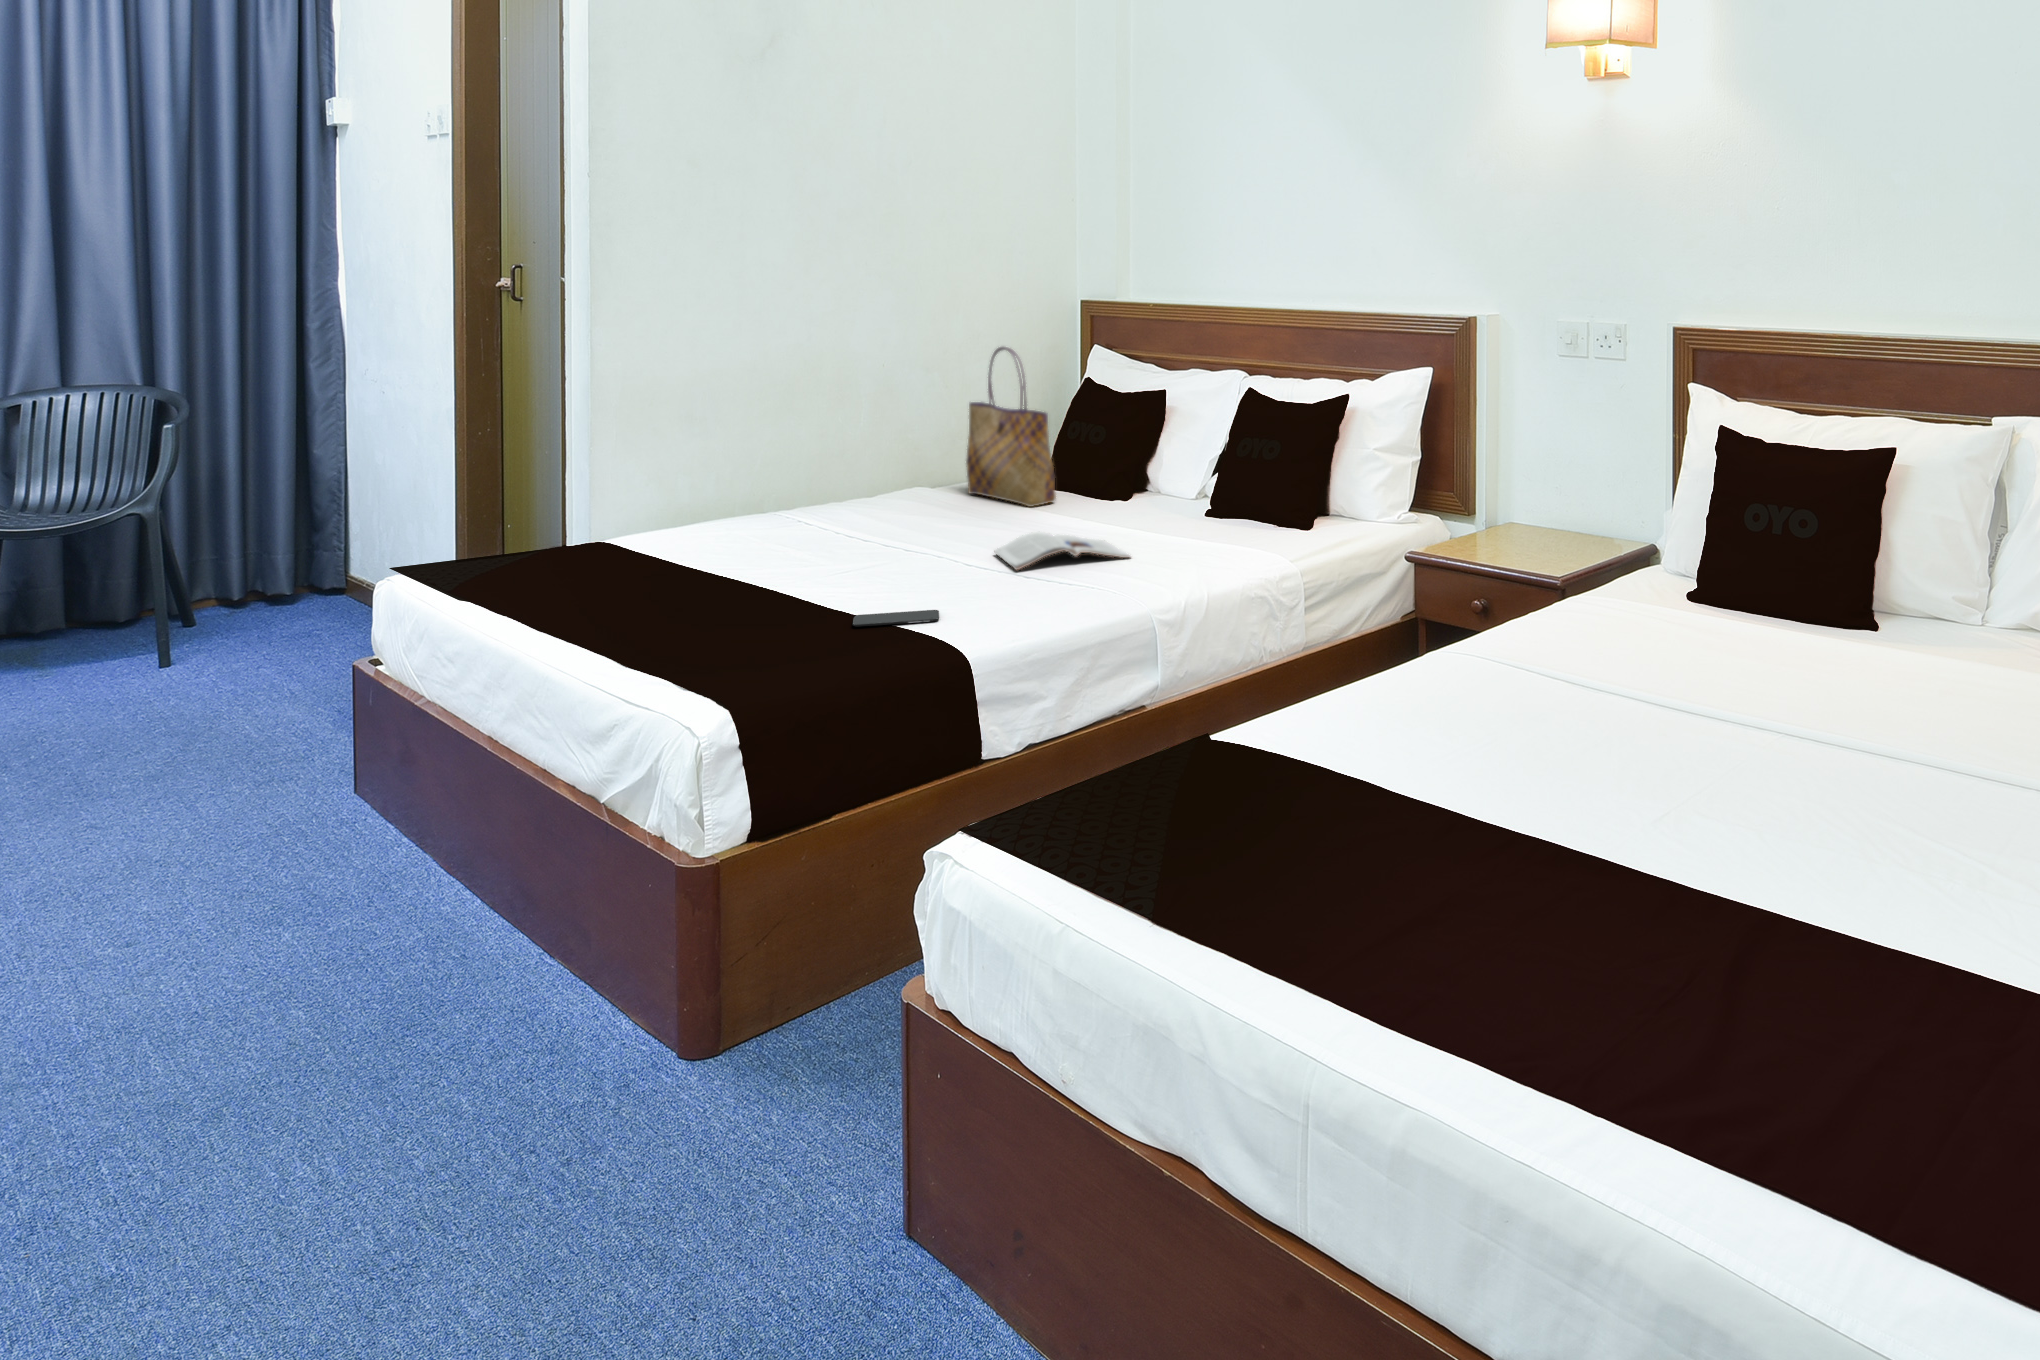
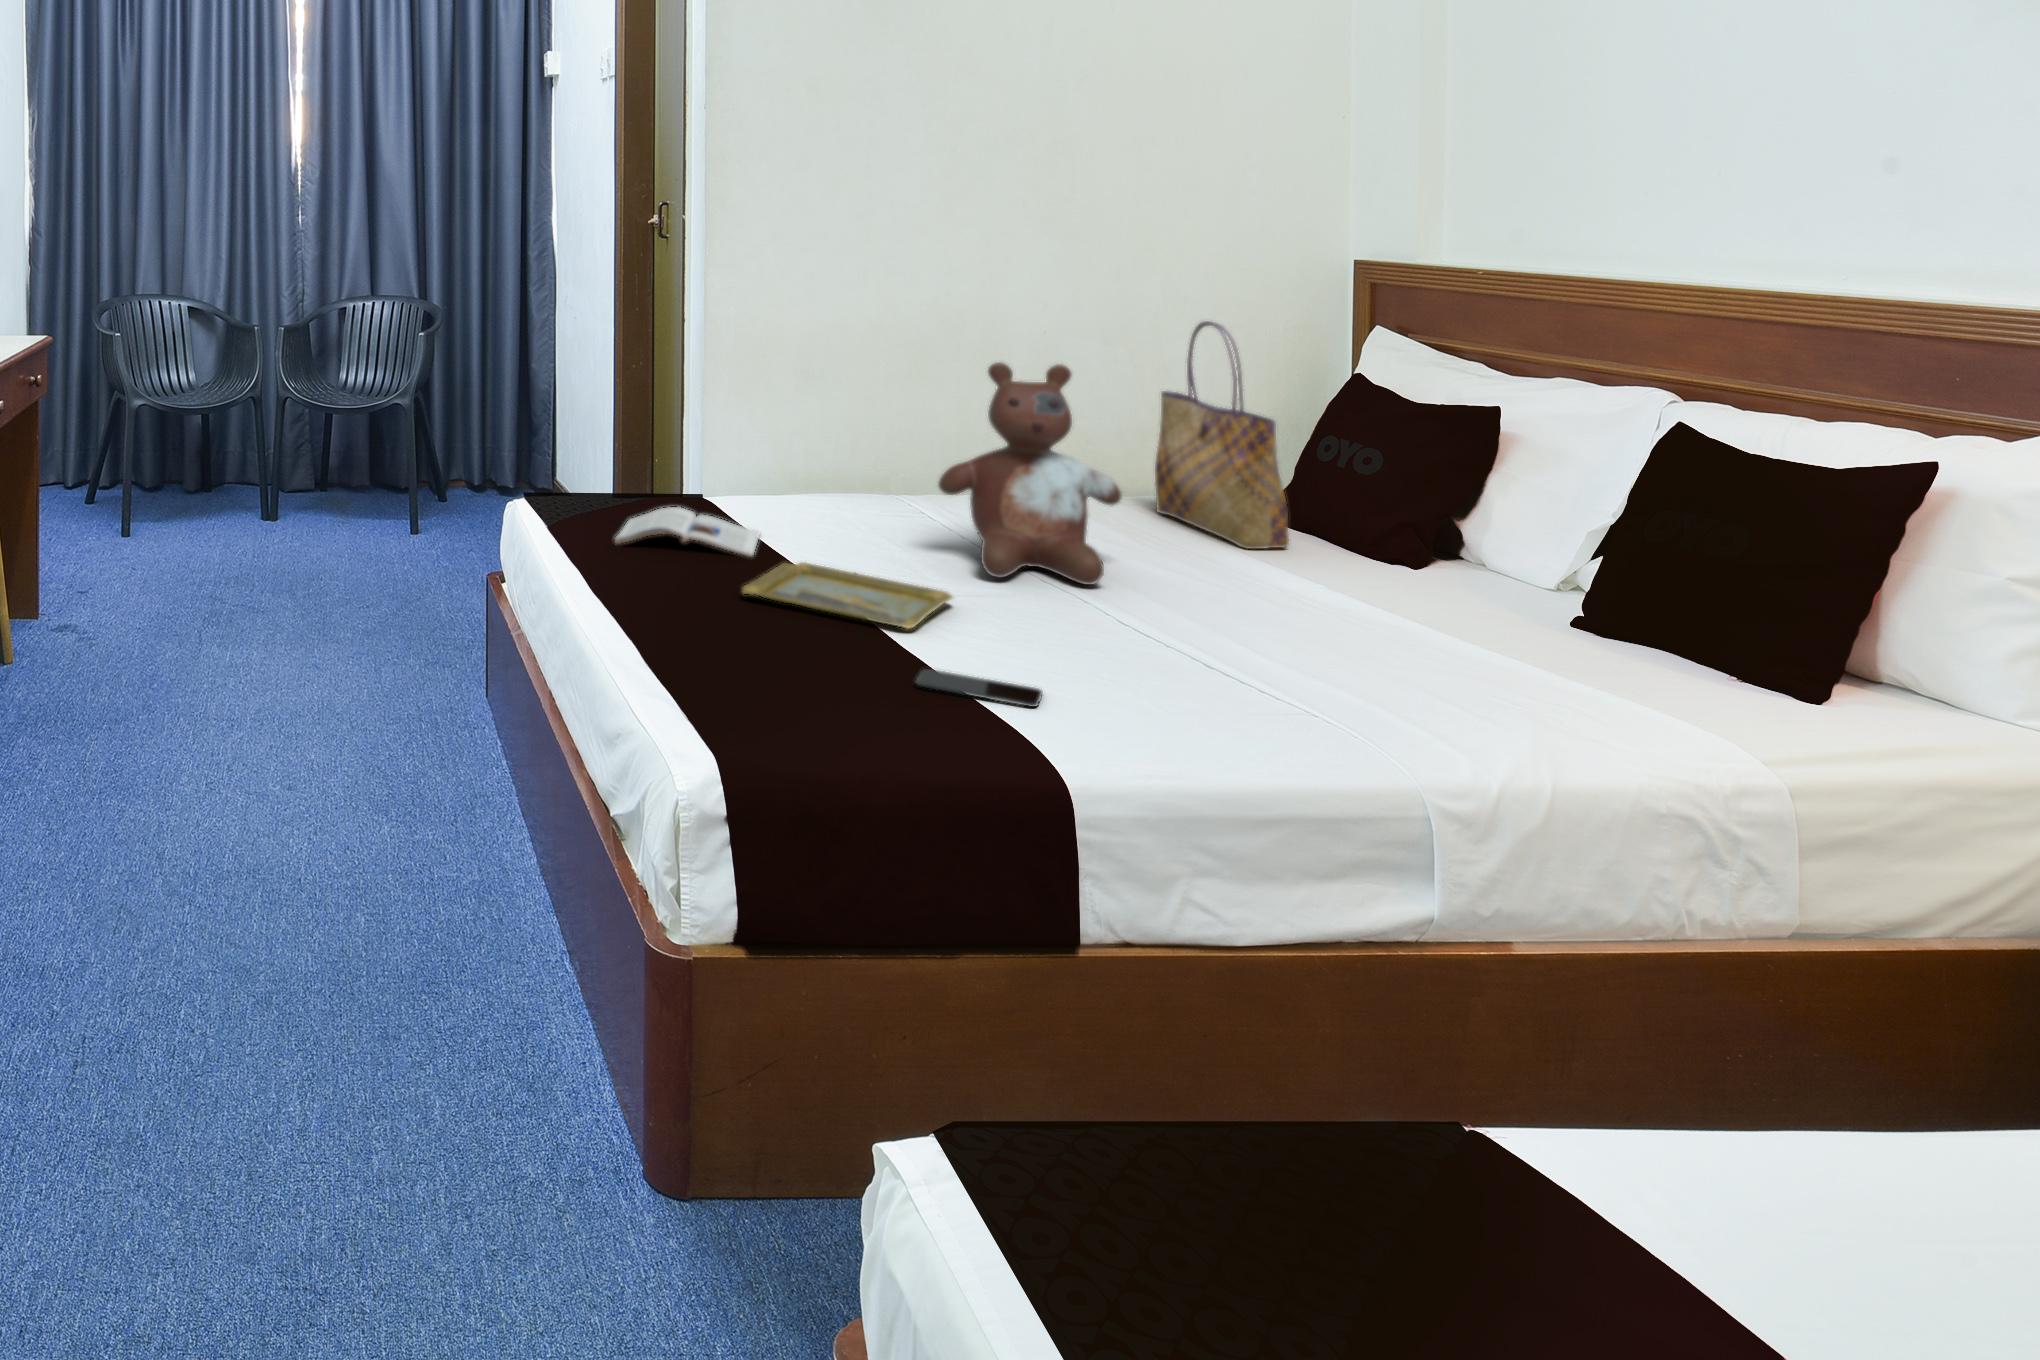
stuffed bear: none [827,384,958,552] -> present [938,362,1121,585]
magazine: present [995,532,1130,570] -> present [615,507,759,557]
tray: none [685,566,857,599] -> present [743,562,952,629]

